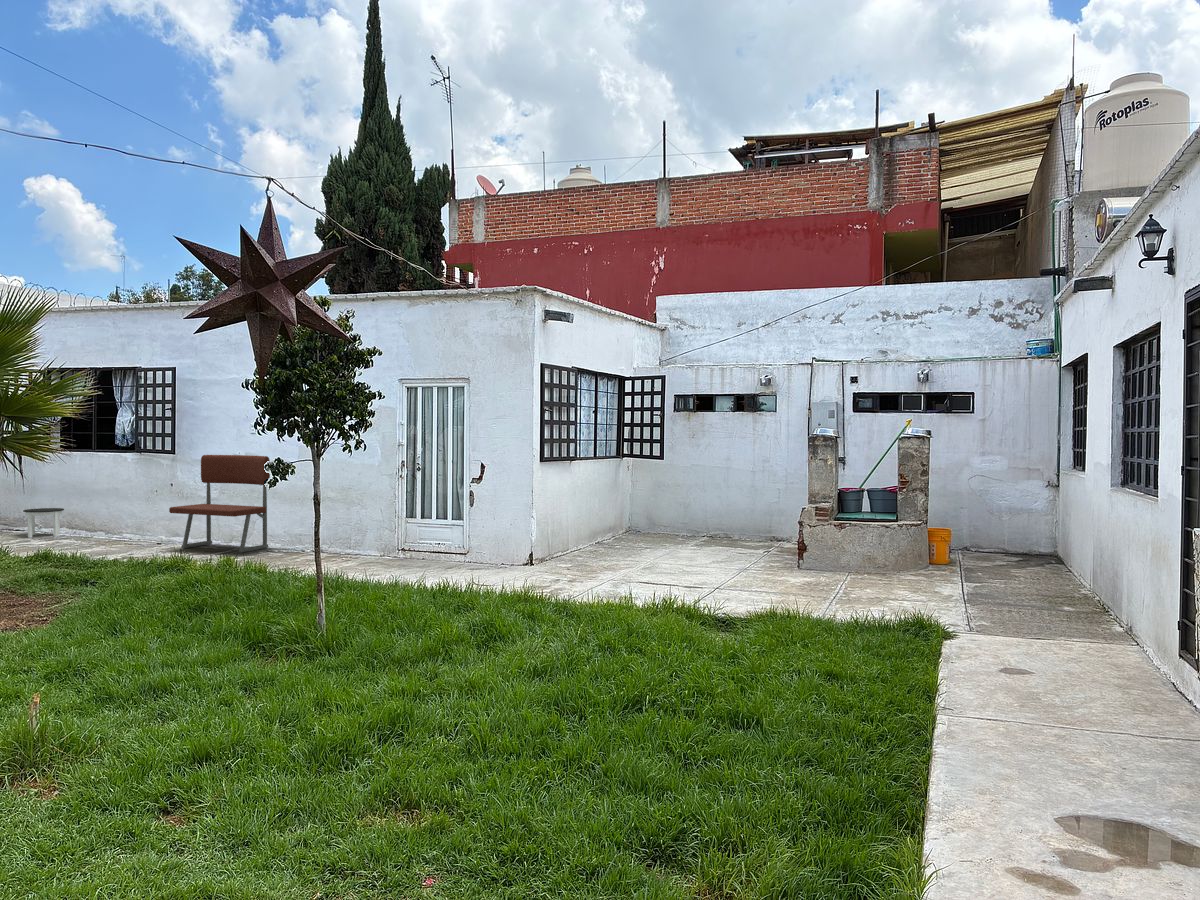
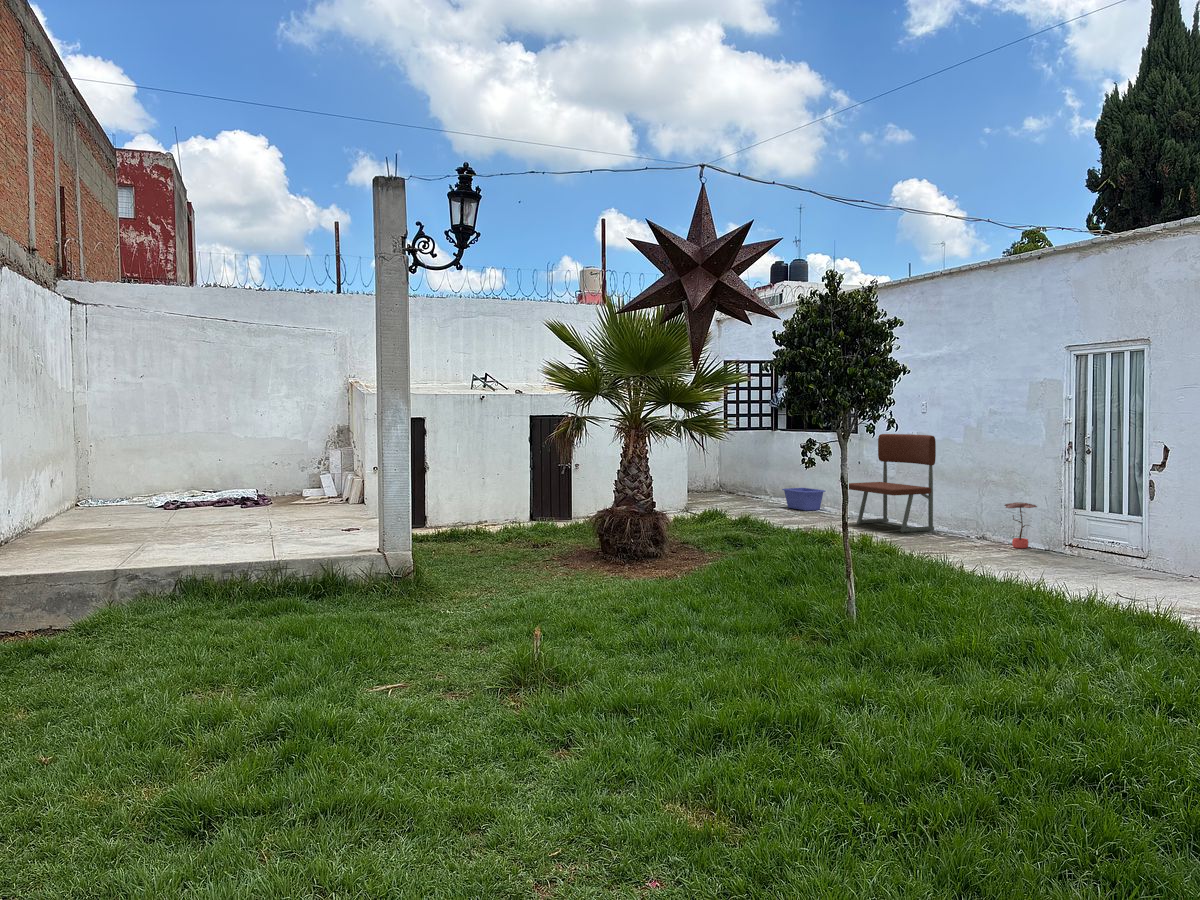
round table: present [23,508,64,538] -> none [754,480,785,505]
storage bin: none [68,515,125,540] -> present [782,488,825,511]
potted plant: none [348,516,378,556] -> present [1005,502,1037,548]

